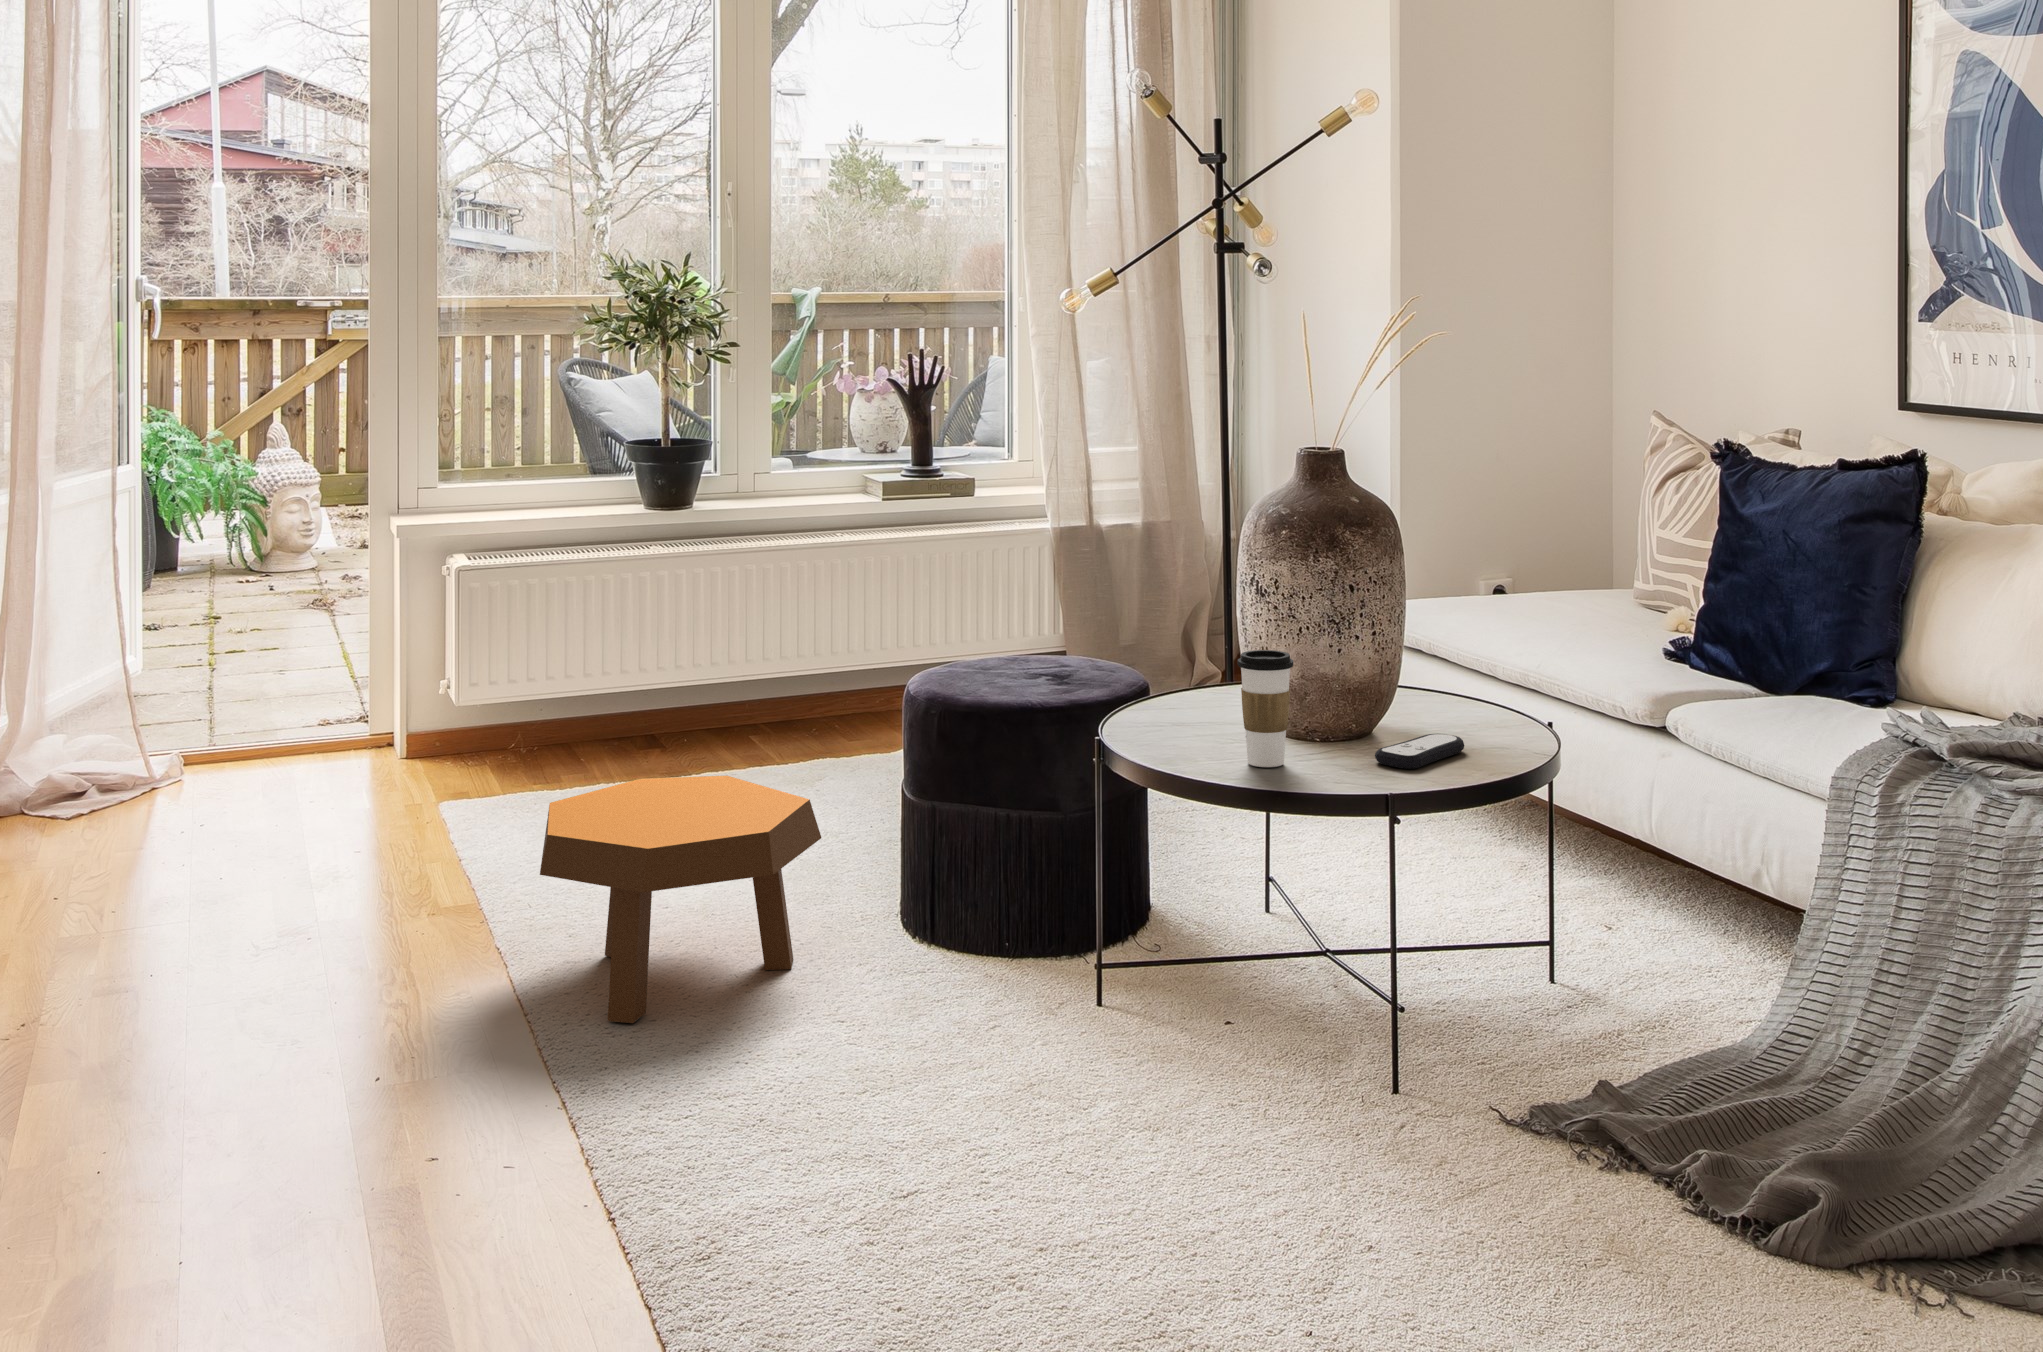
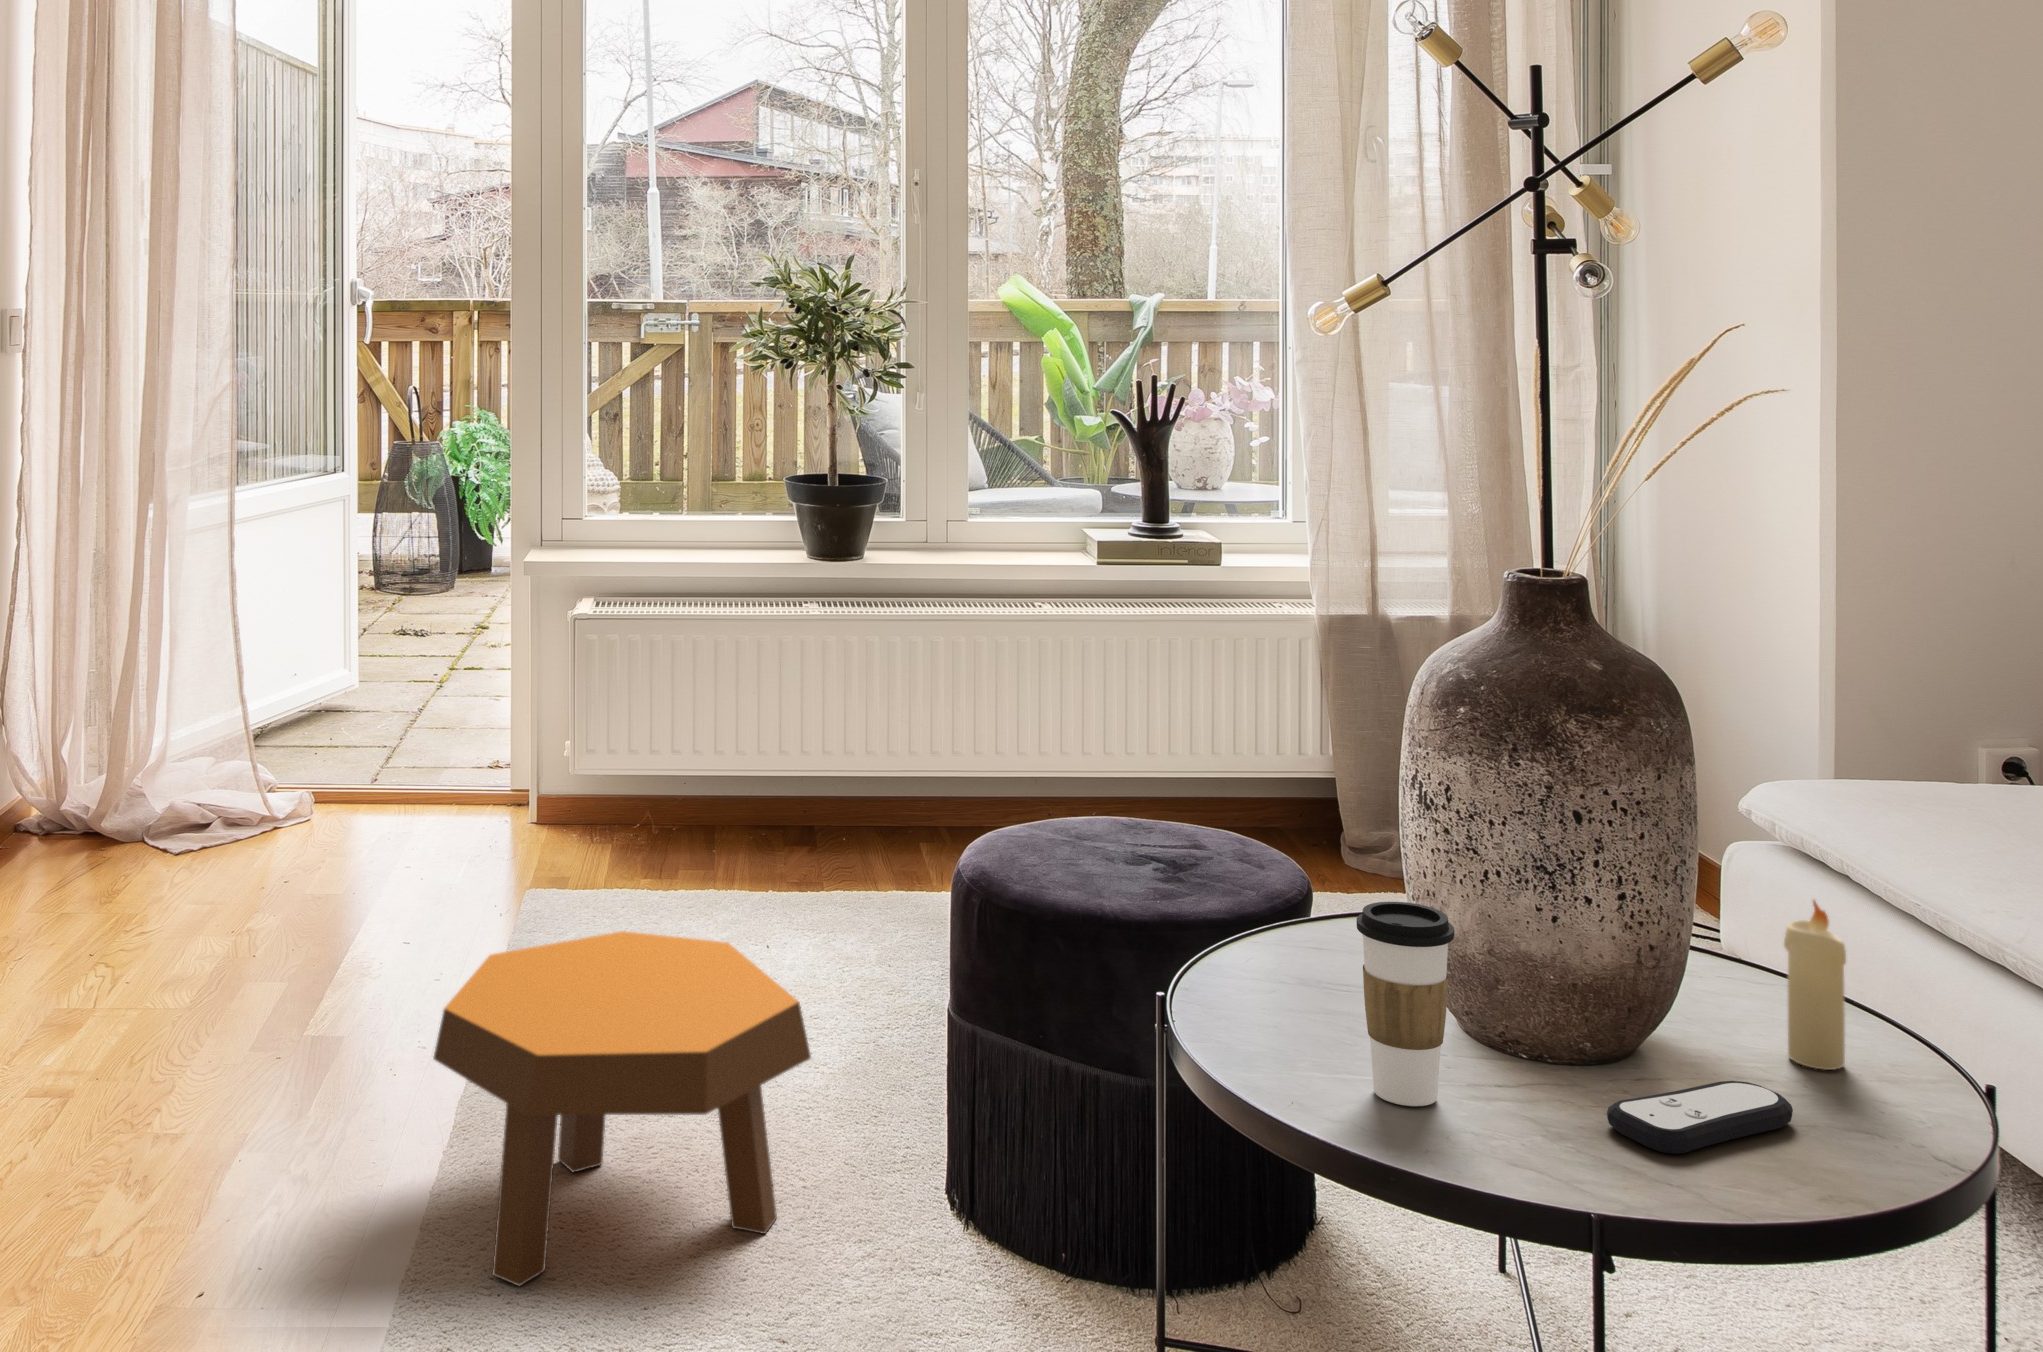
candle: none [1447,632,1479,728] -> present [1784,901,1846,1070]

